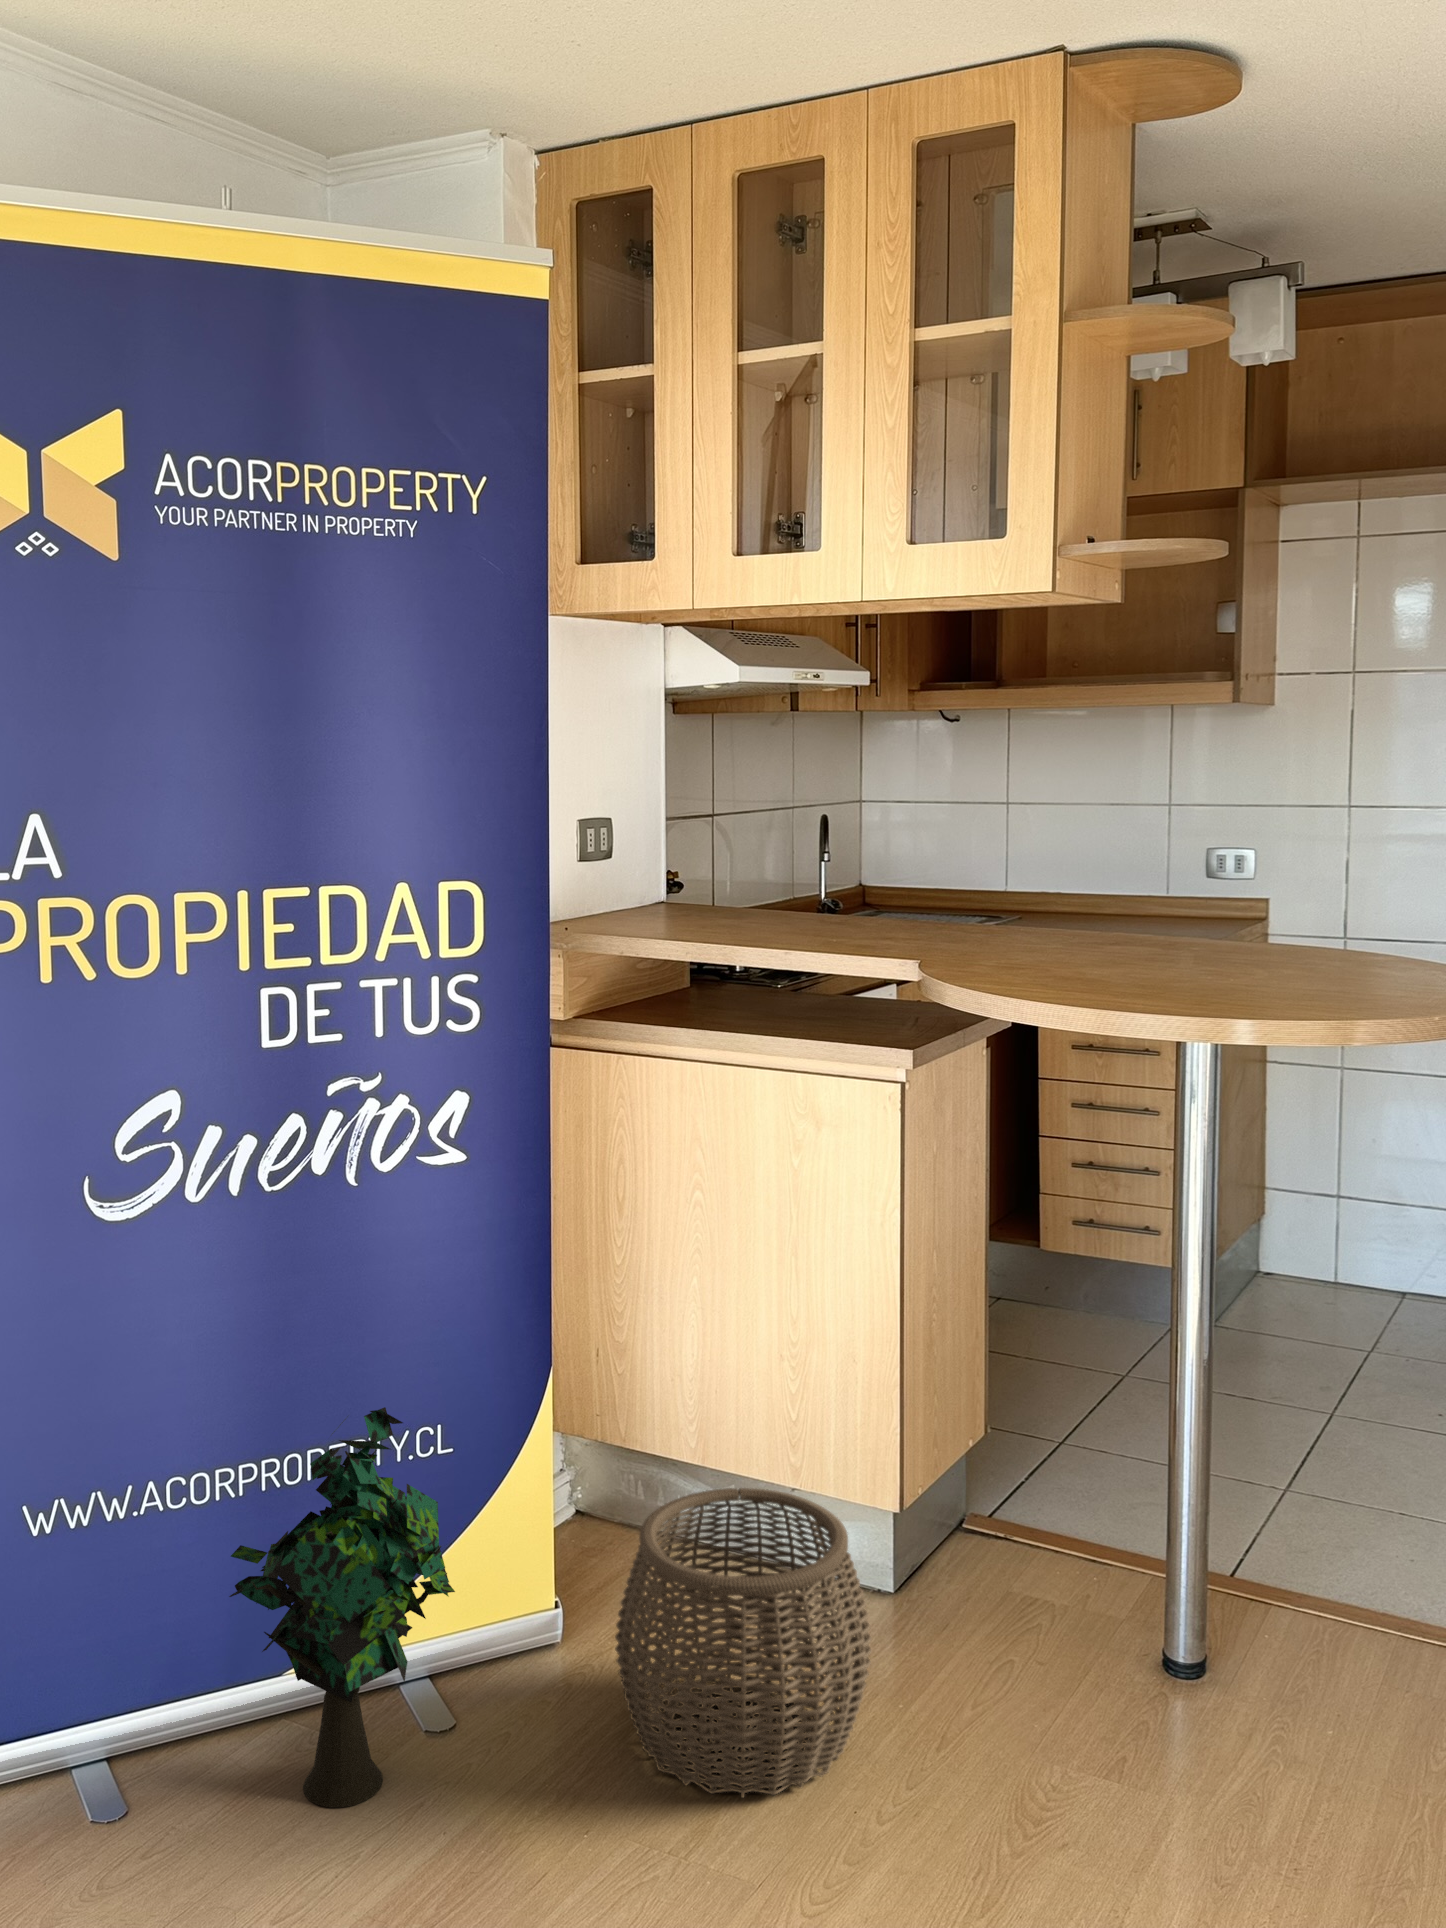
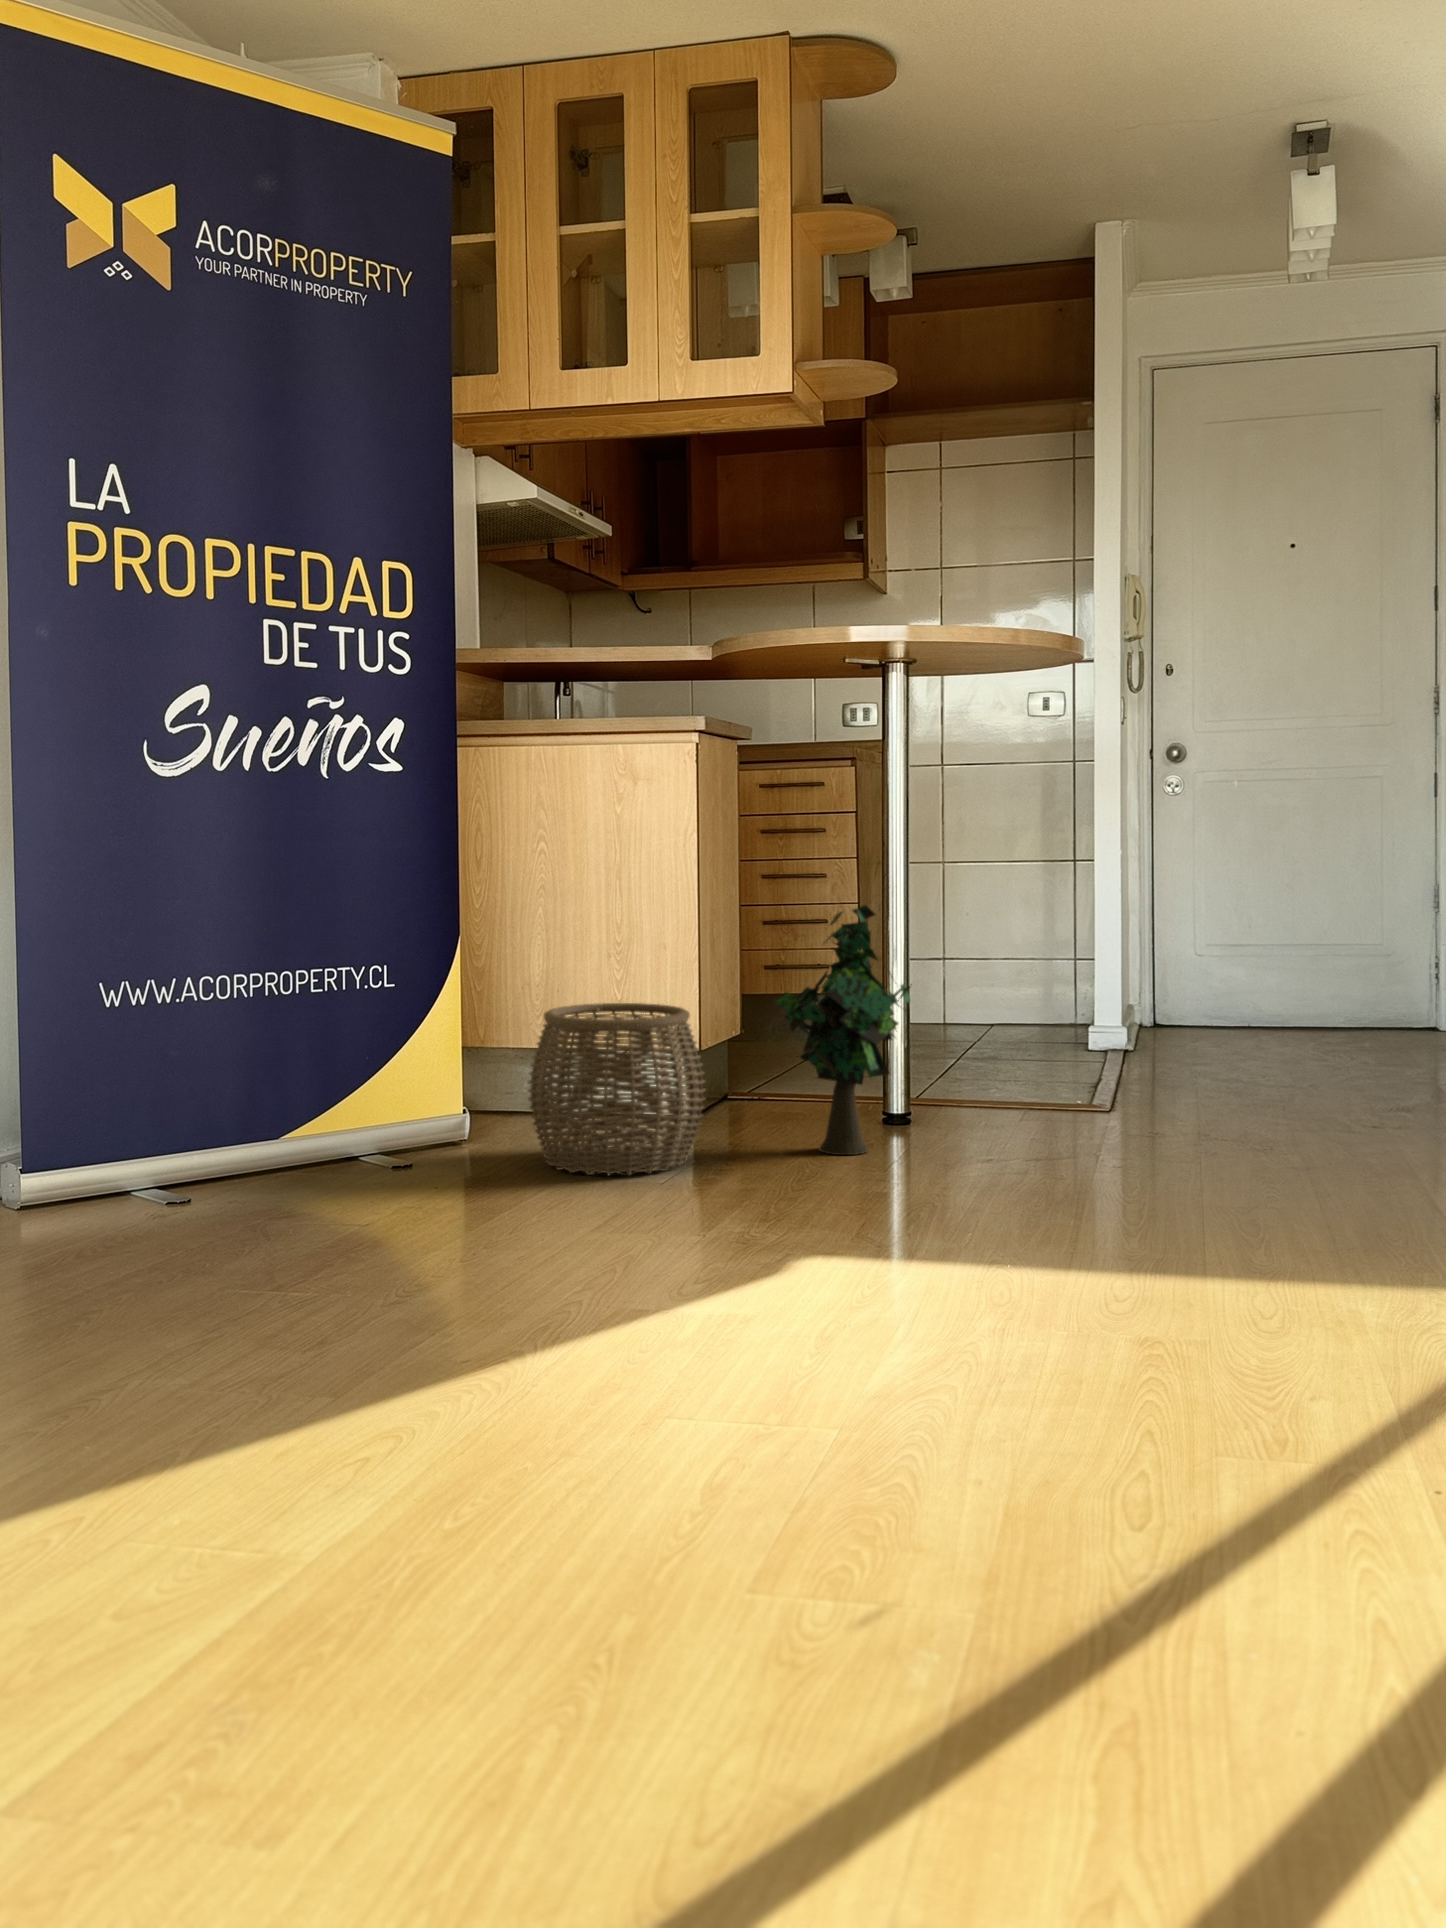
decorative plant: present [229,1407,455,1808] -> present [775,905,912,1155]

